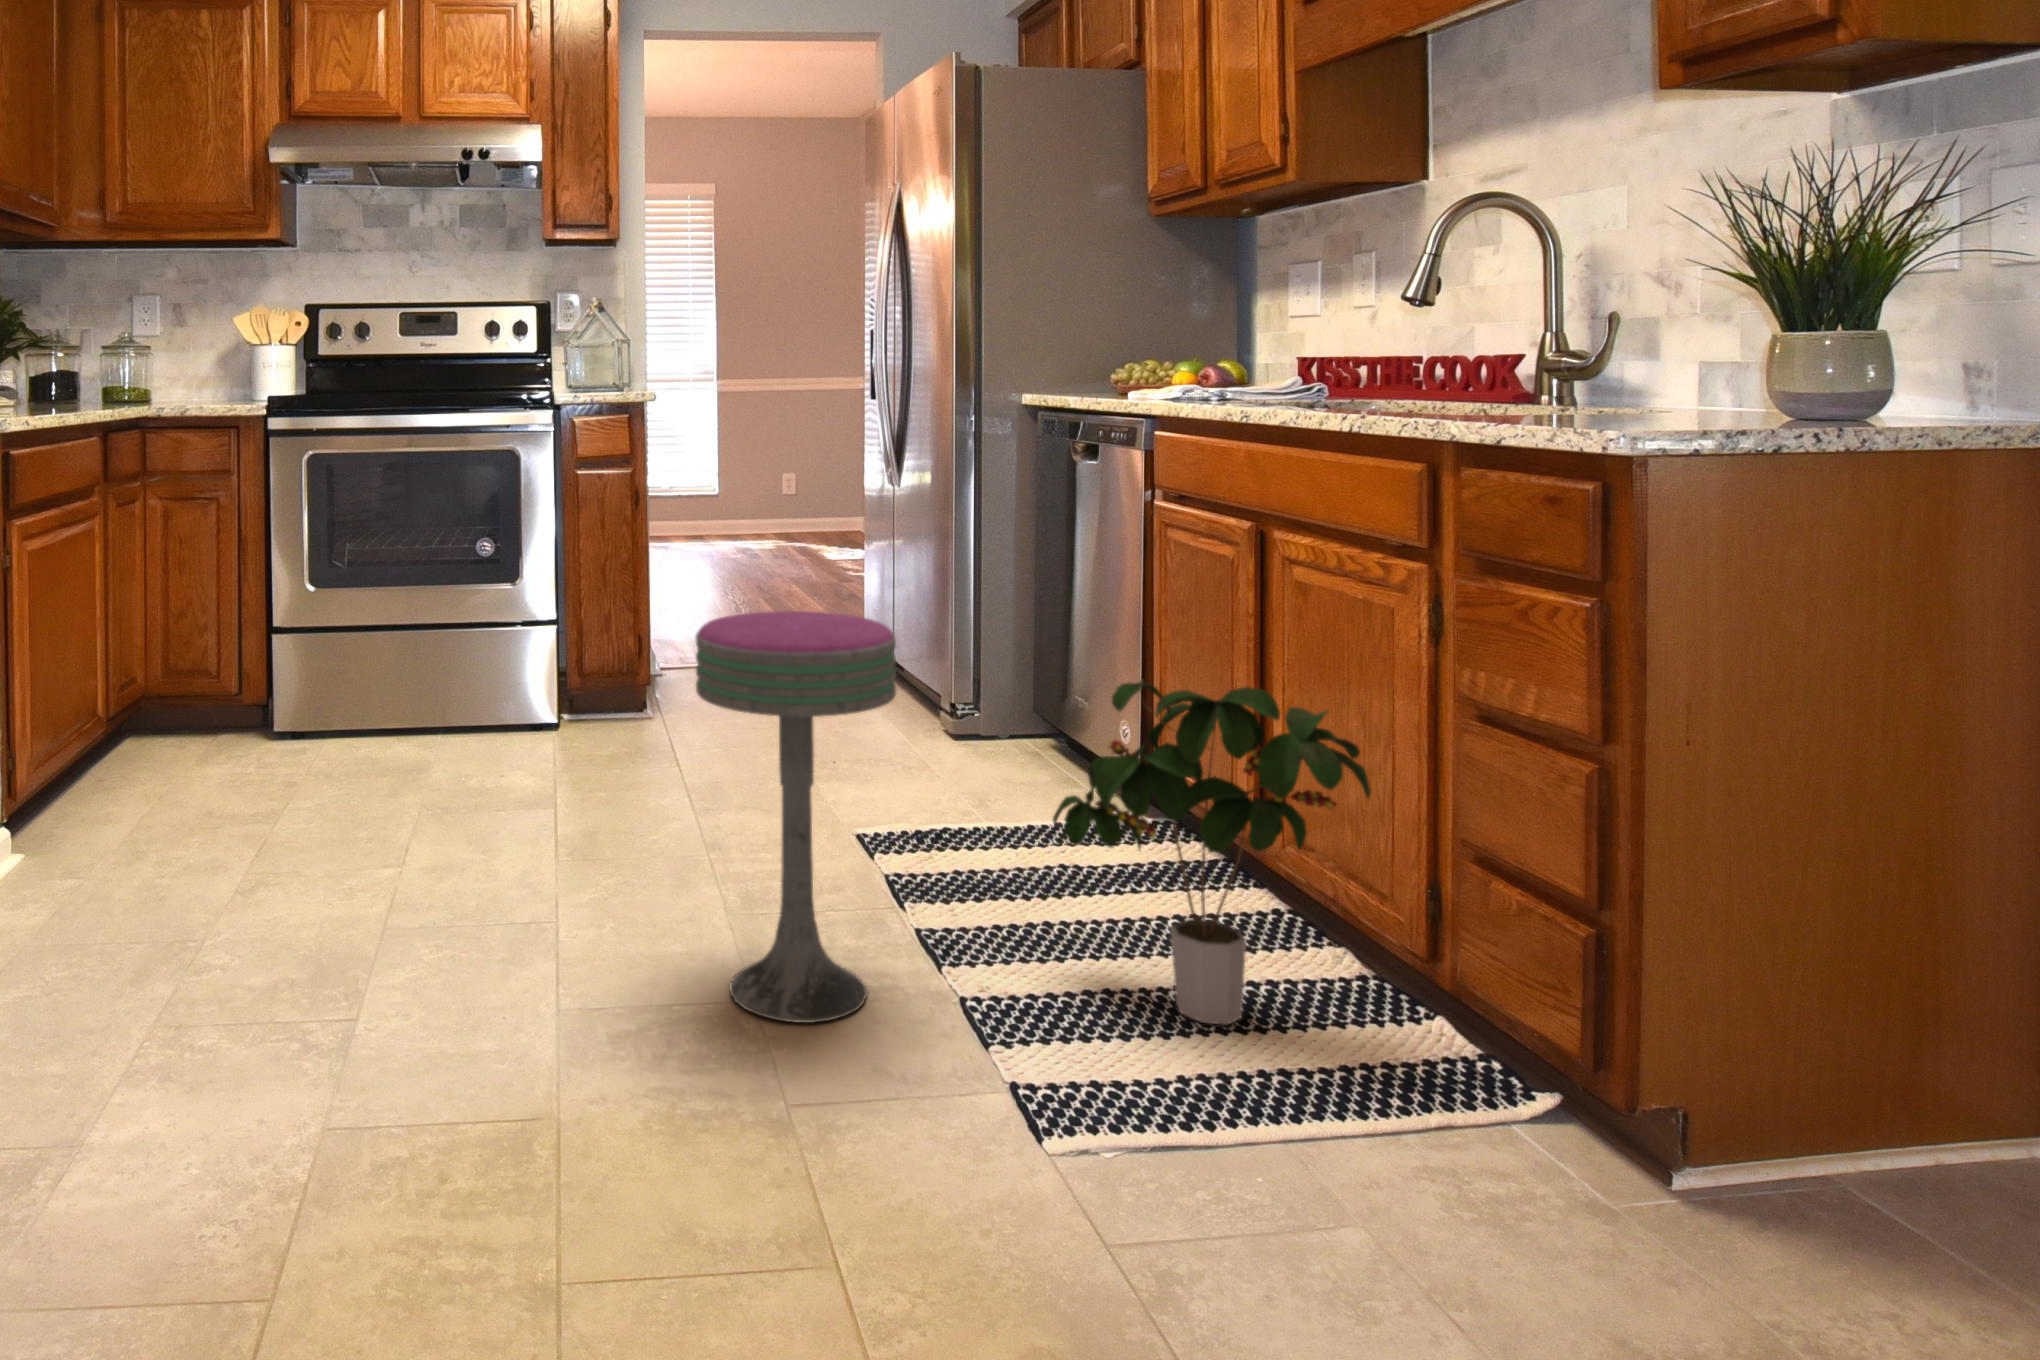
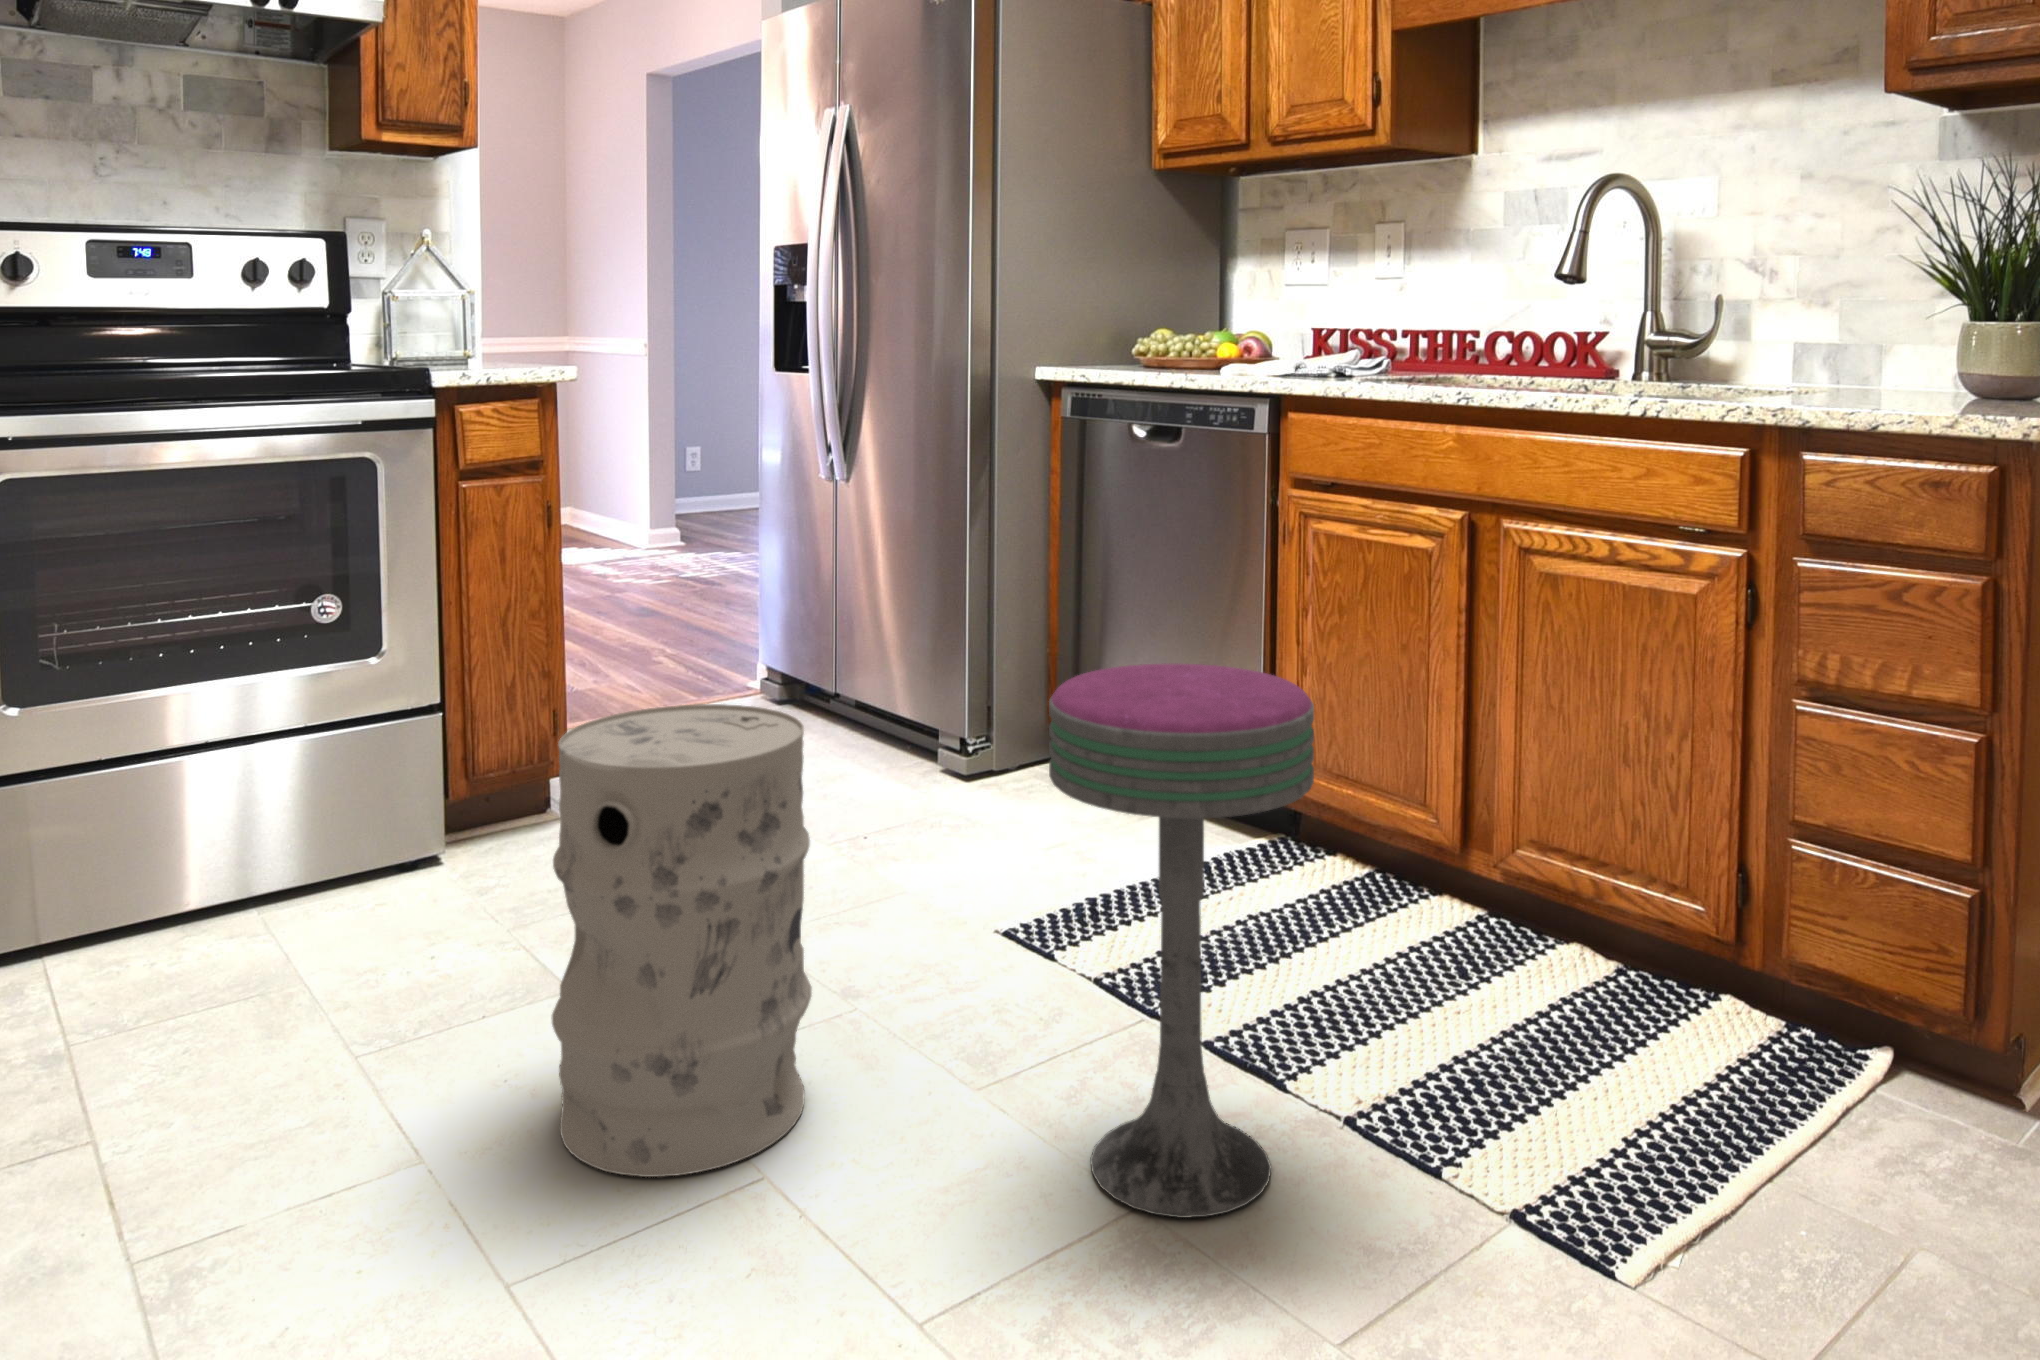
trash can: none [460,616,626,915] -> present [552,704,812,1177]
potted plant: present [1053,679,1370,1025] -> none [1388,693,1721,1066]

